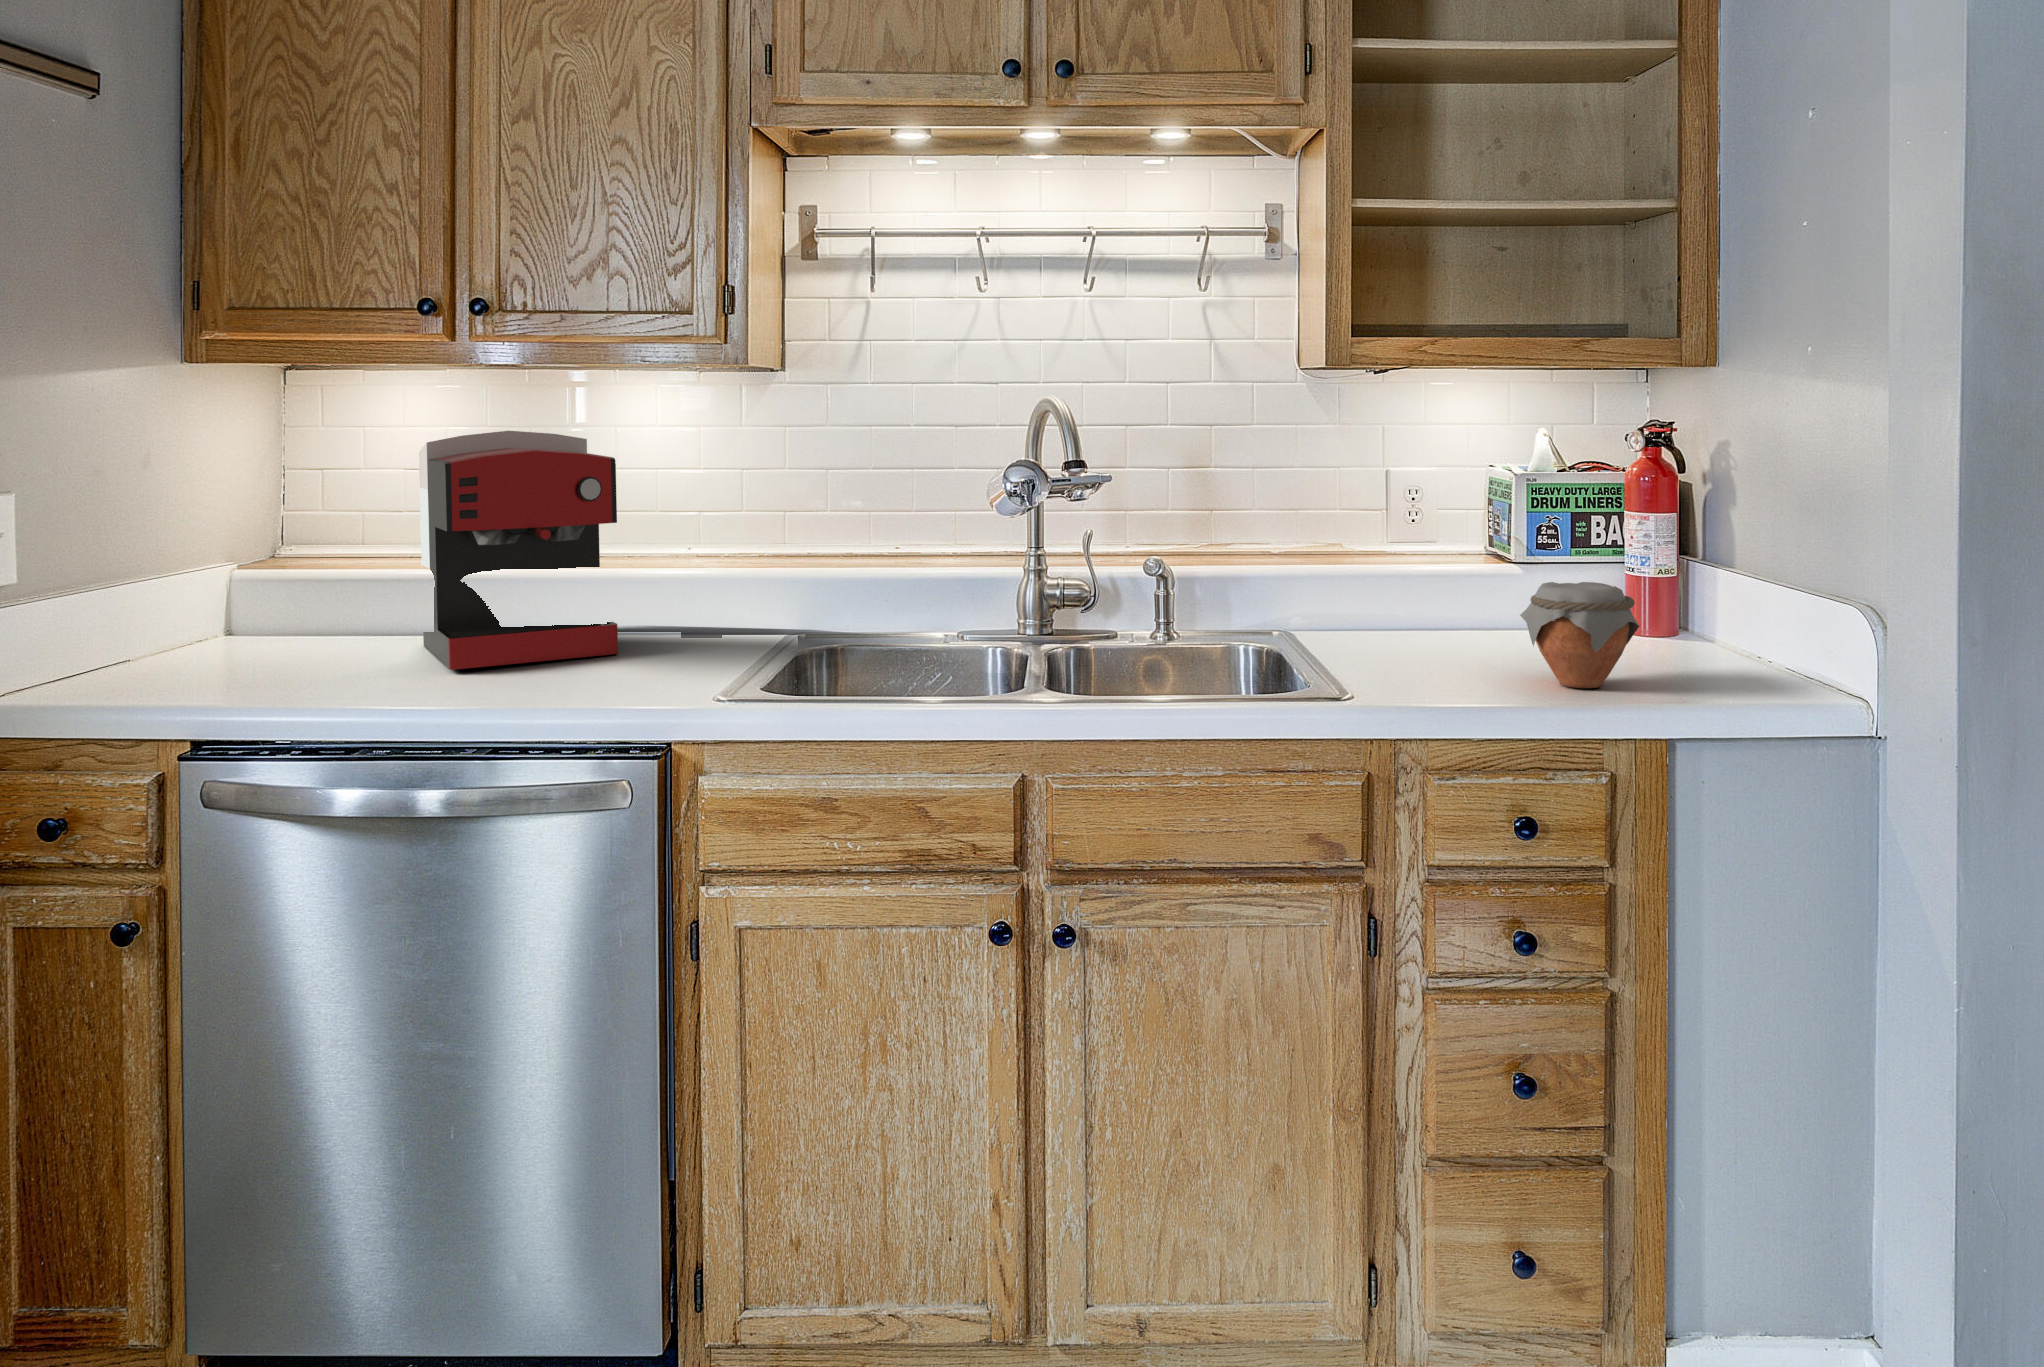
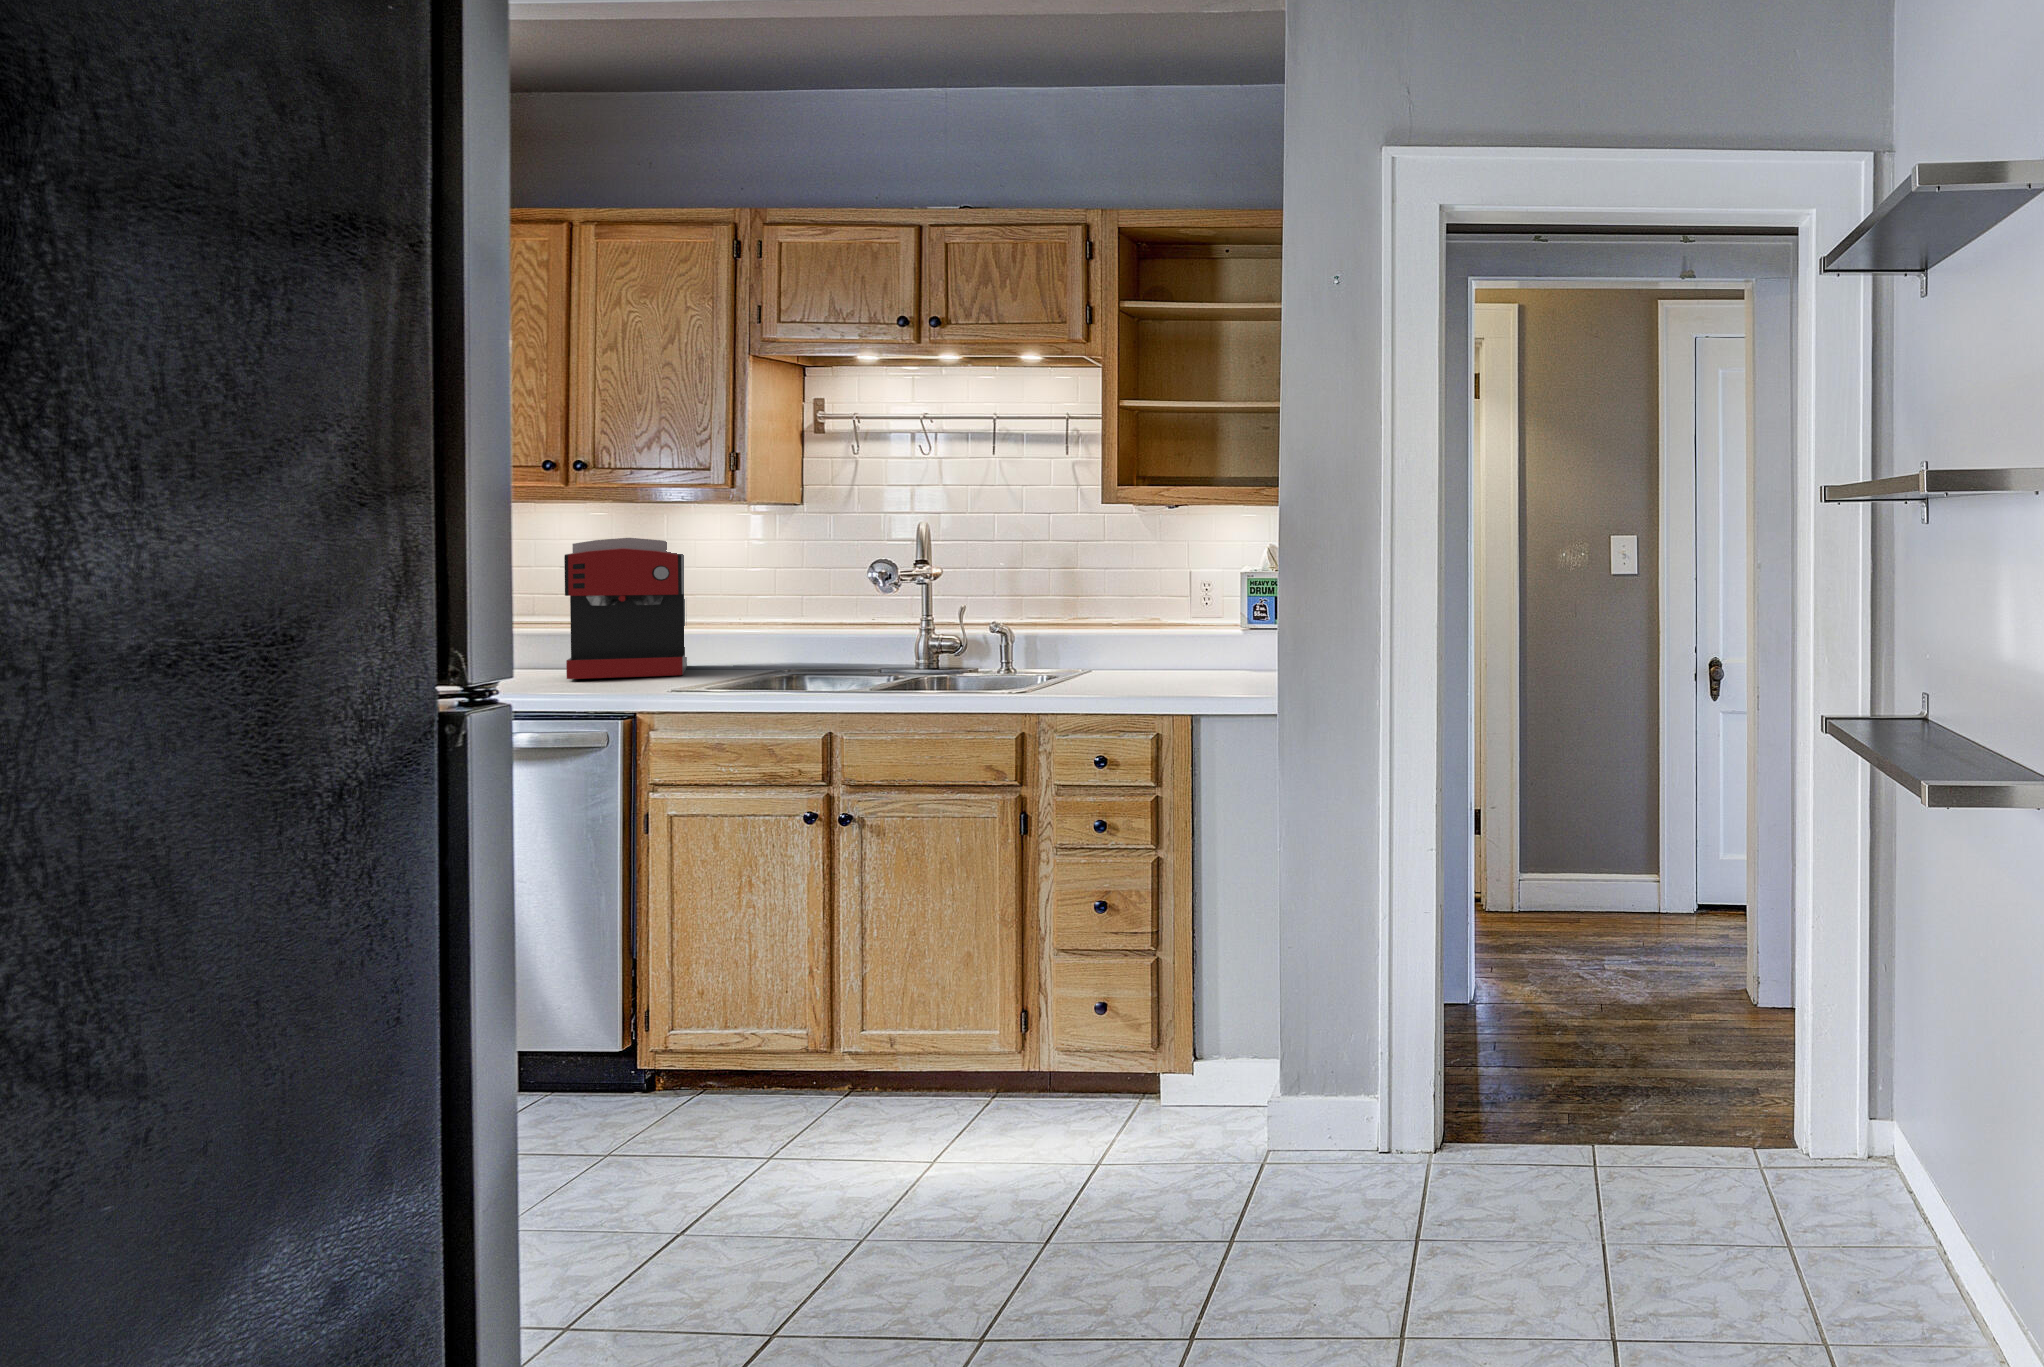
jar: present [1520,582,1639,688] -> none [1152,633,1214,694]

